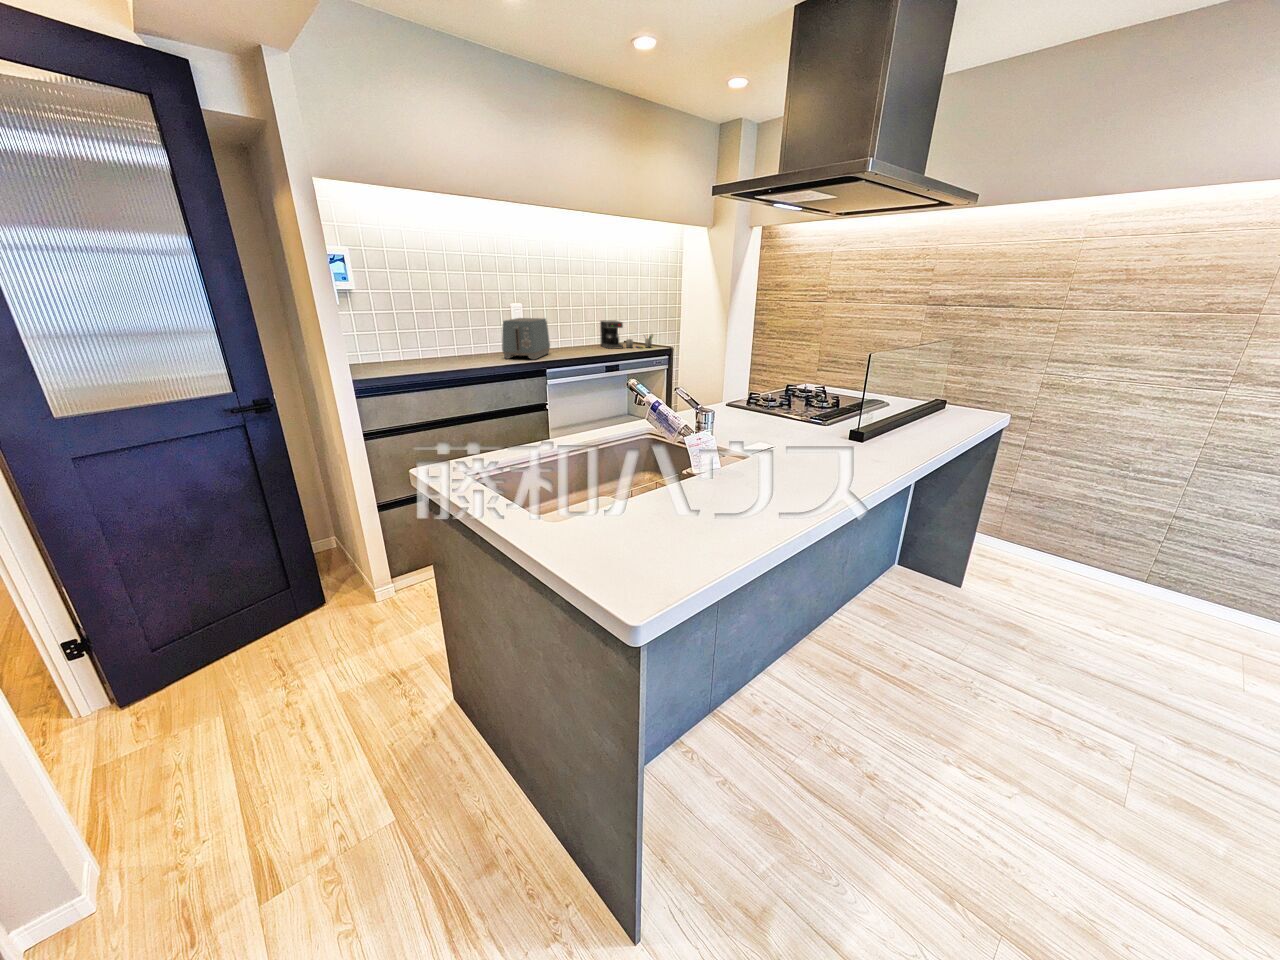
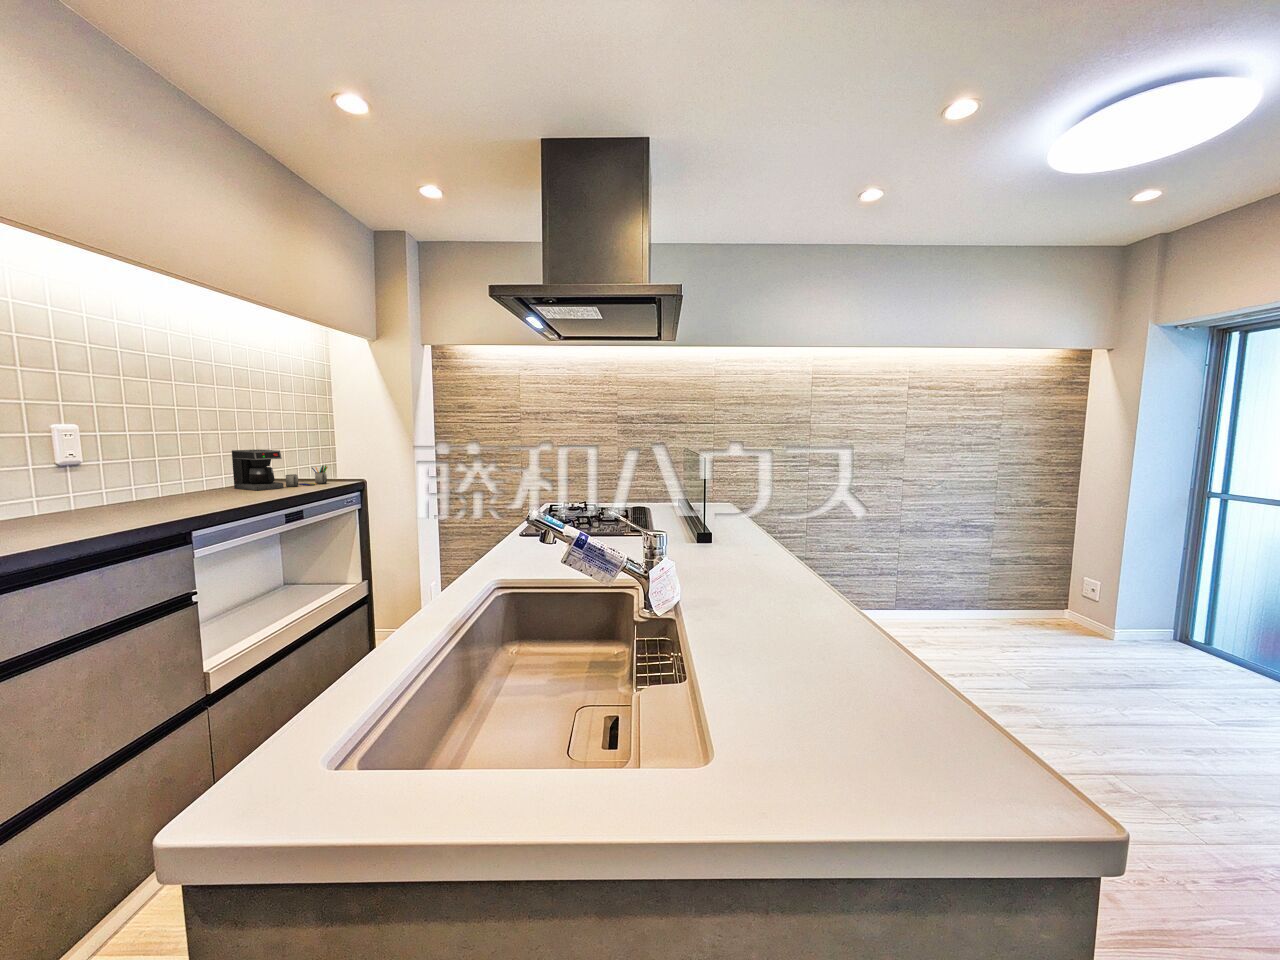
toaster: present [502,318,550,360] -> none [58,447,160,526]

